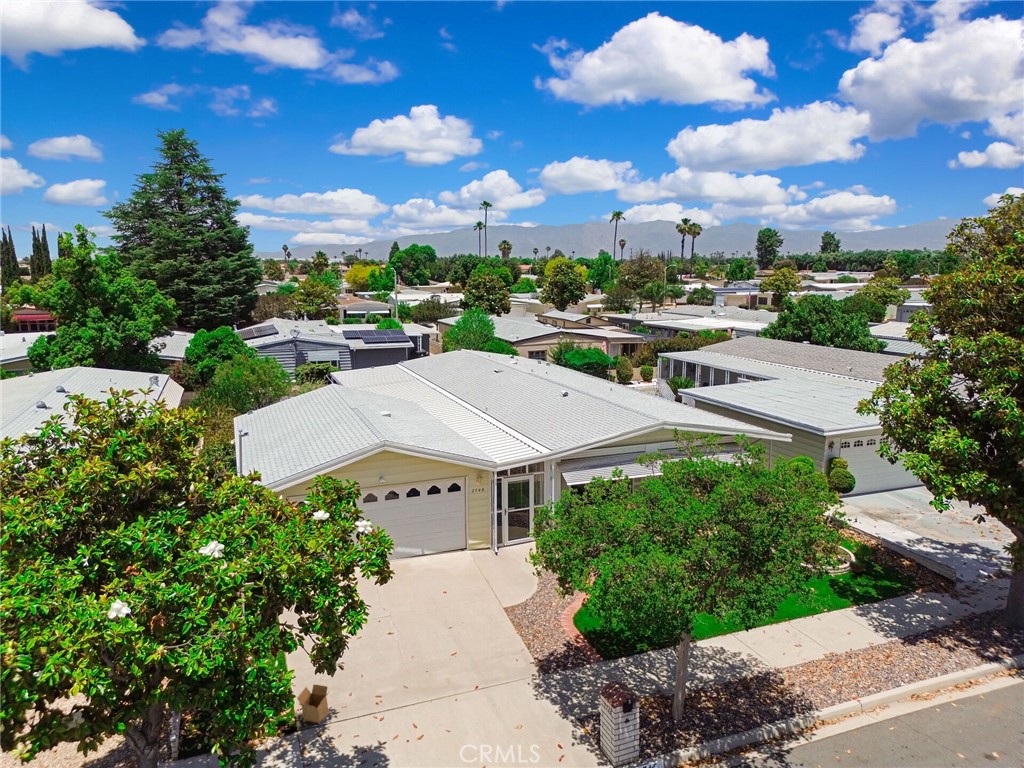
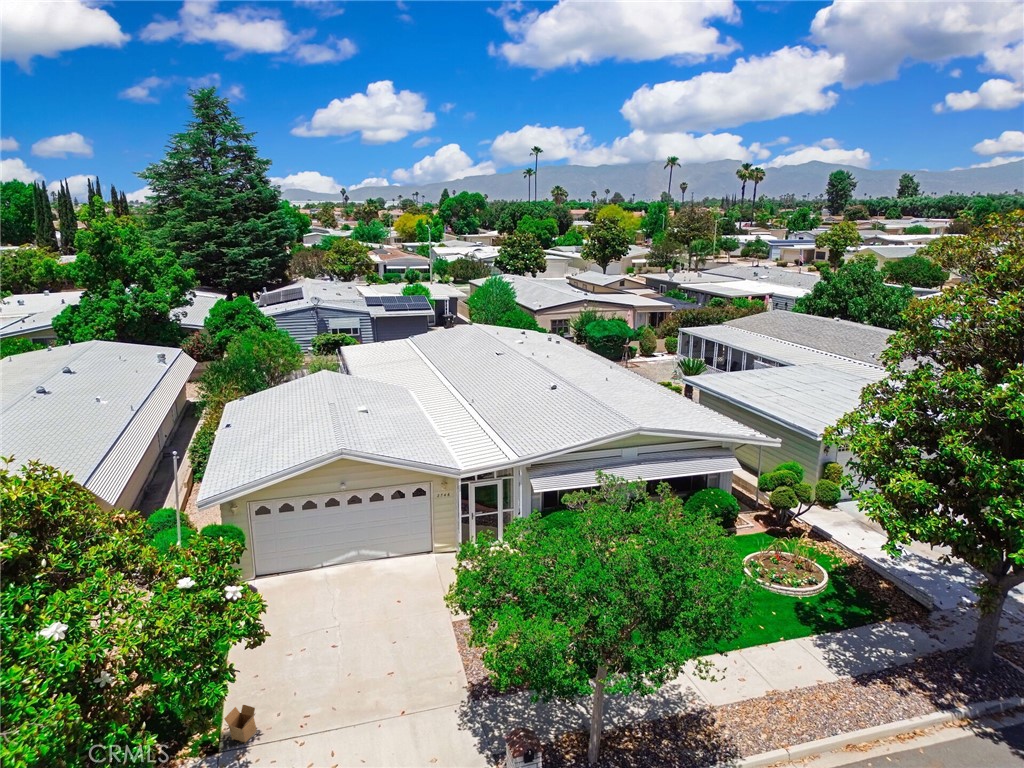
potted tree: present [849,543,872,573] -> none [823,564,847,595]

